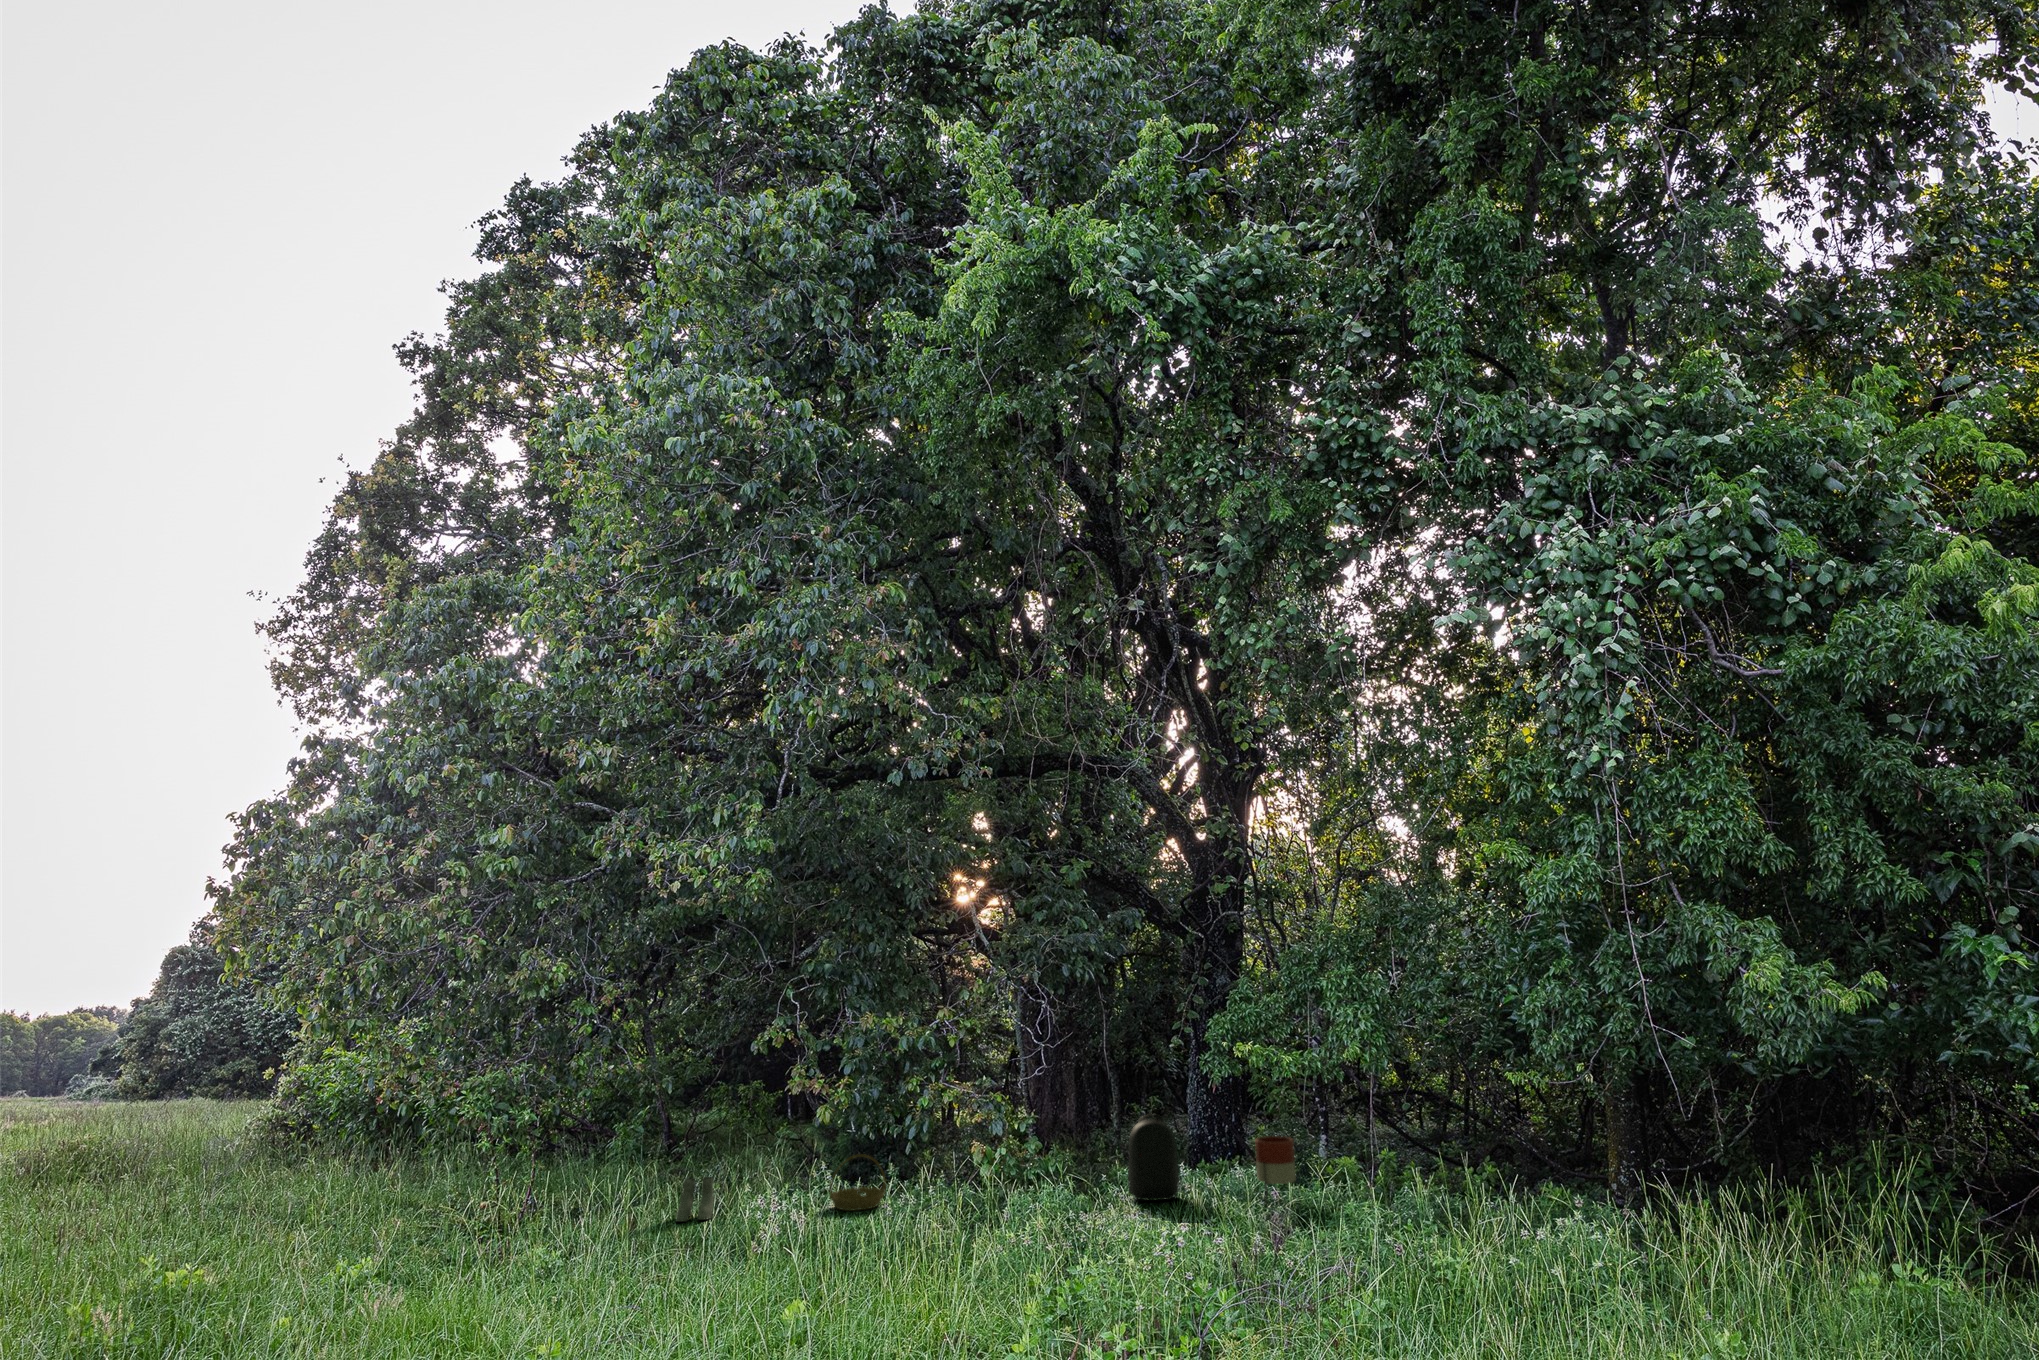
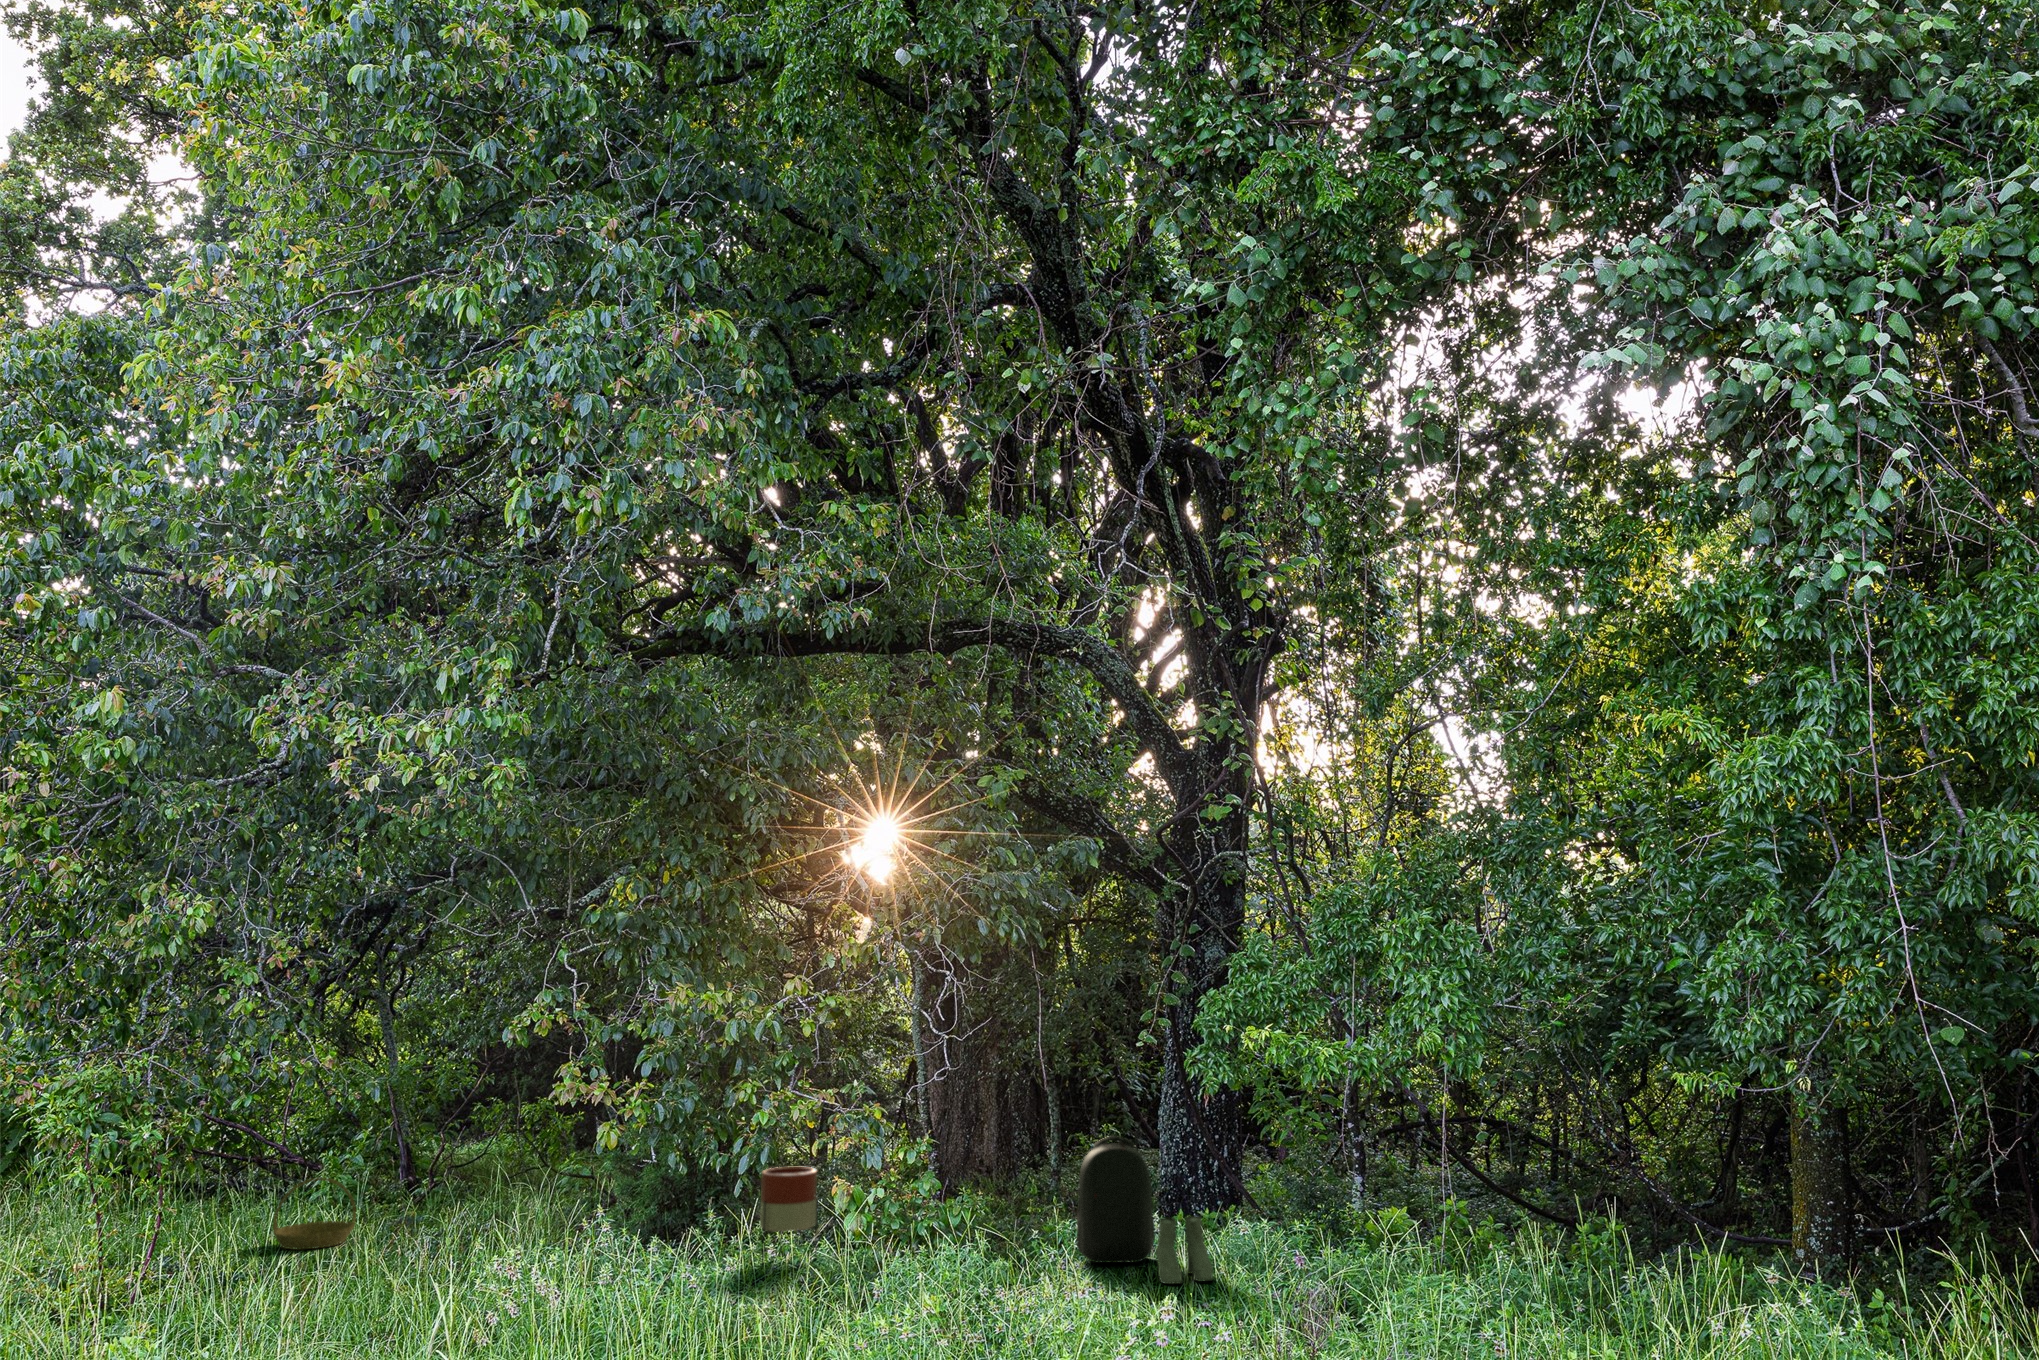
planter: present [1255,1136,1298,1200] -> present [760,1166,818,1262]
basket: present [829,1154,886,1211] -> present [273,1177,356,1250]
boots: present [676,1177,714,1222] -> present [1156,1216,1213,1284]

